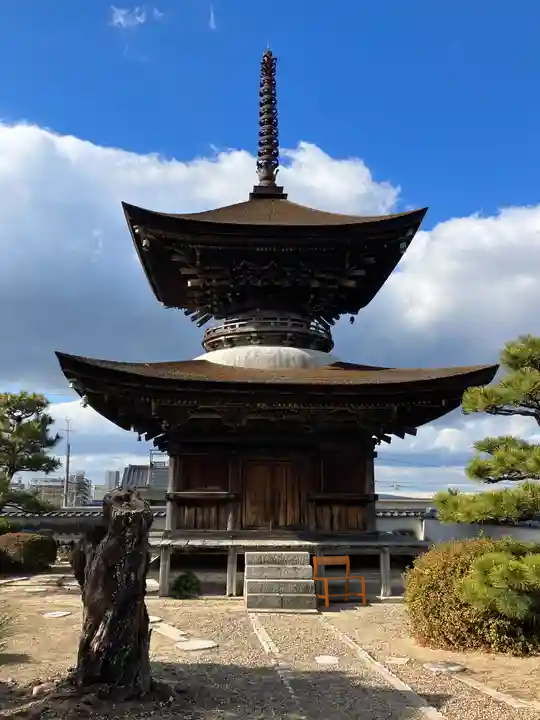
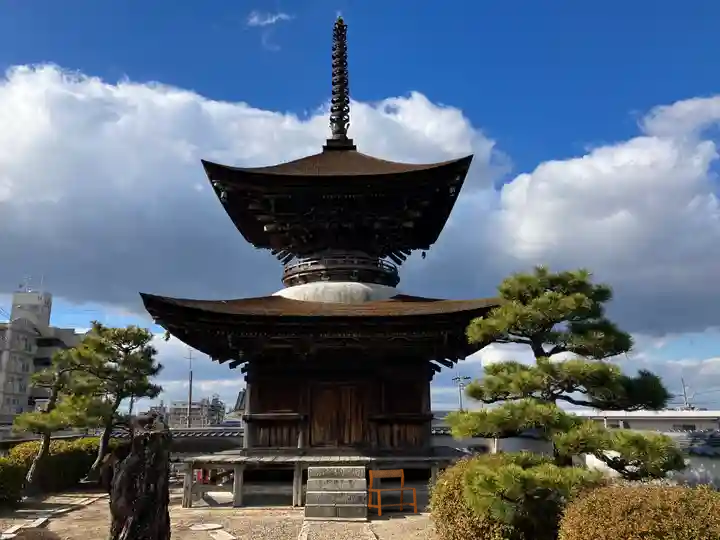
potted plant: present [171,570,203,598] -> none [244,483,274,509]

